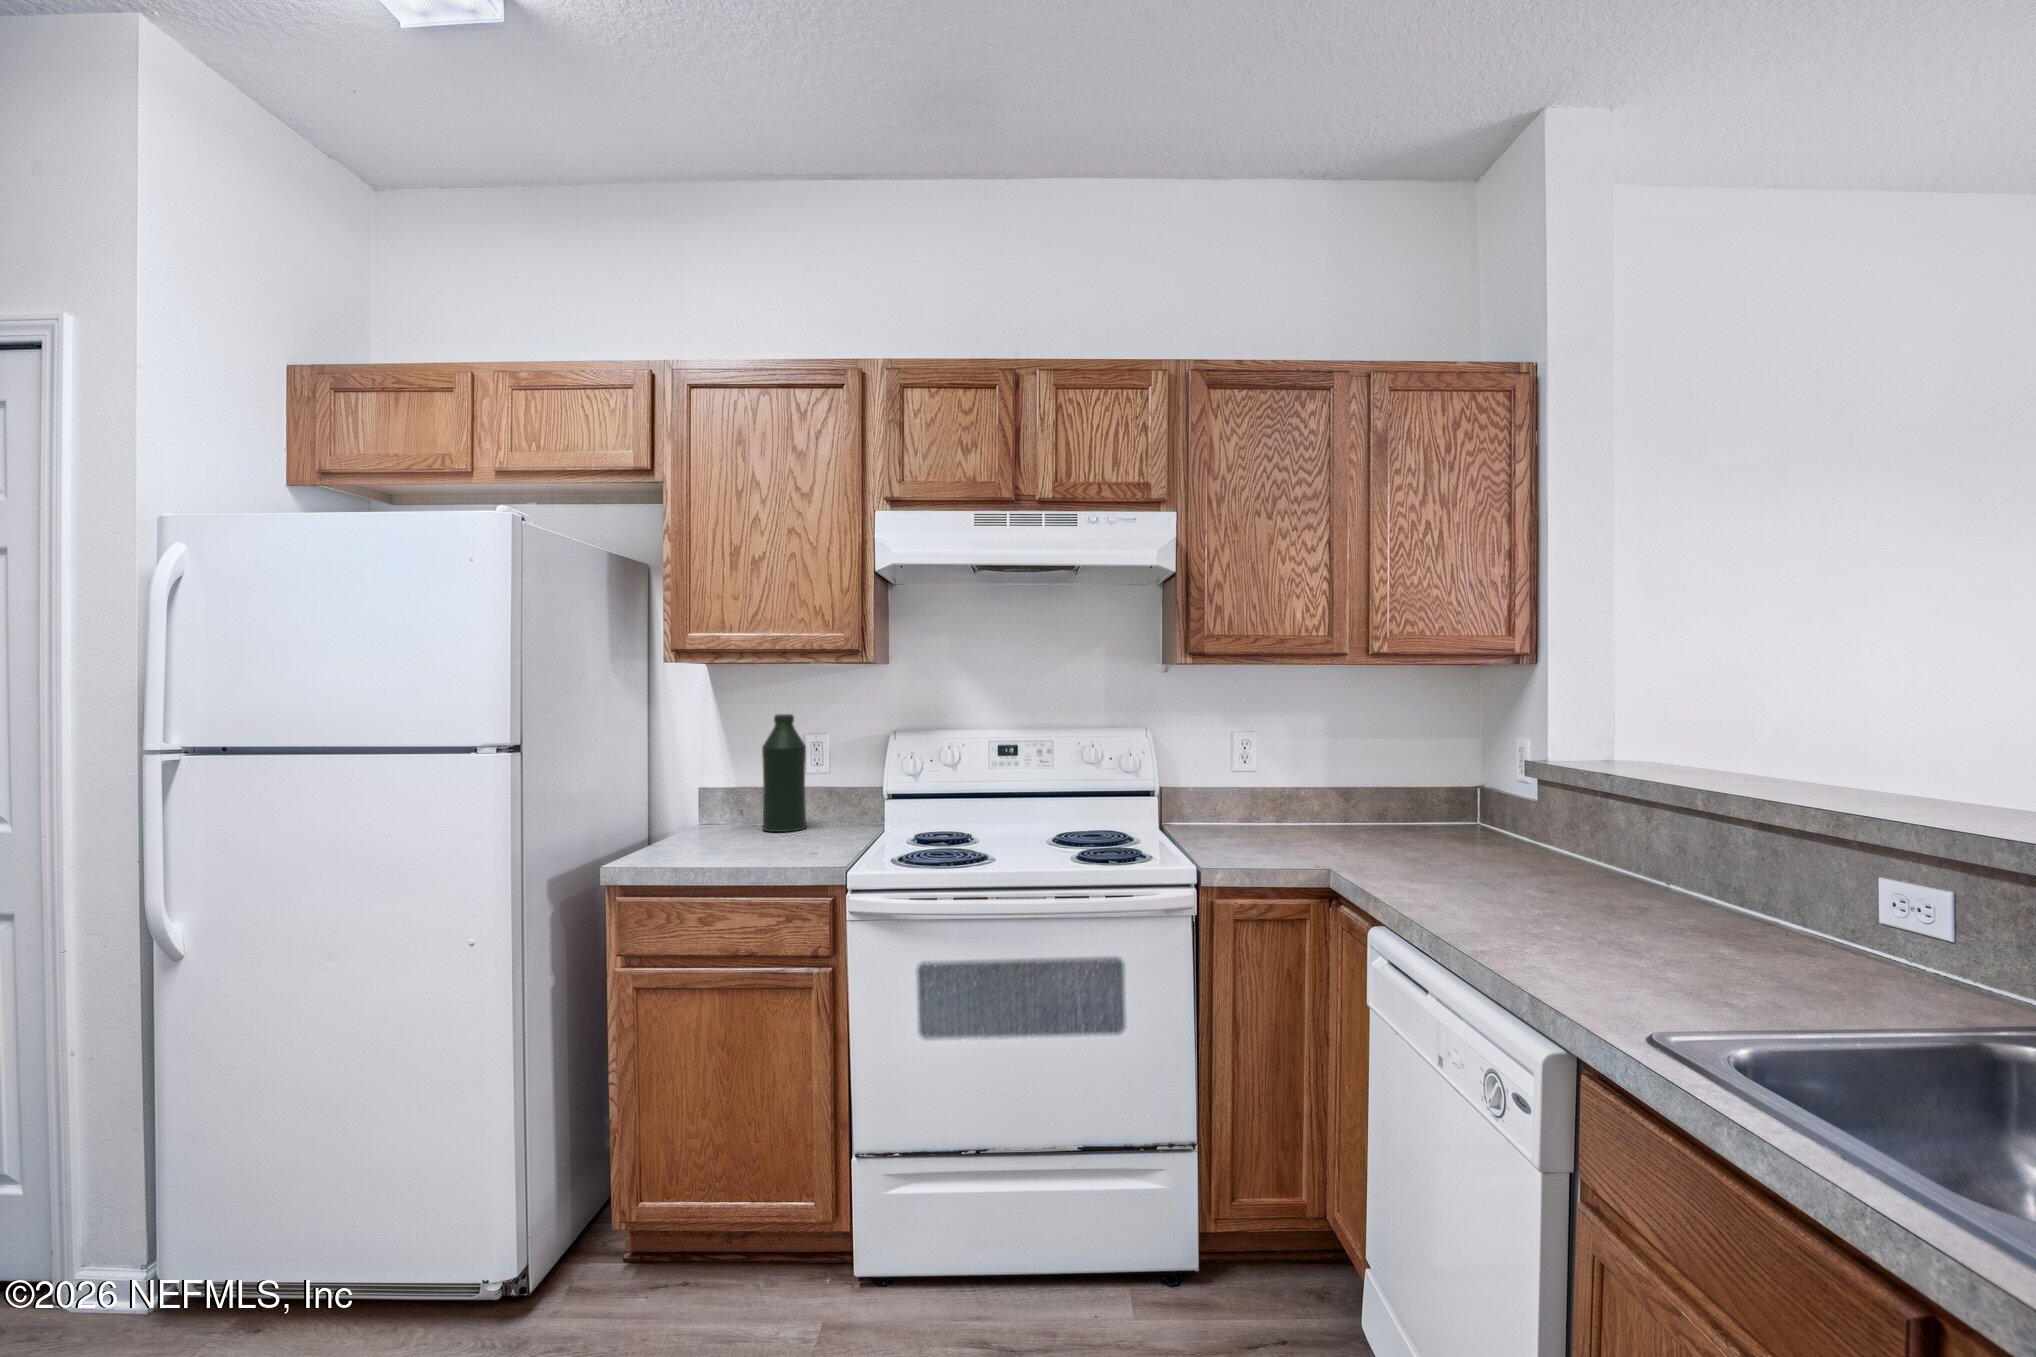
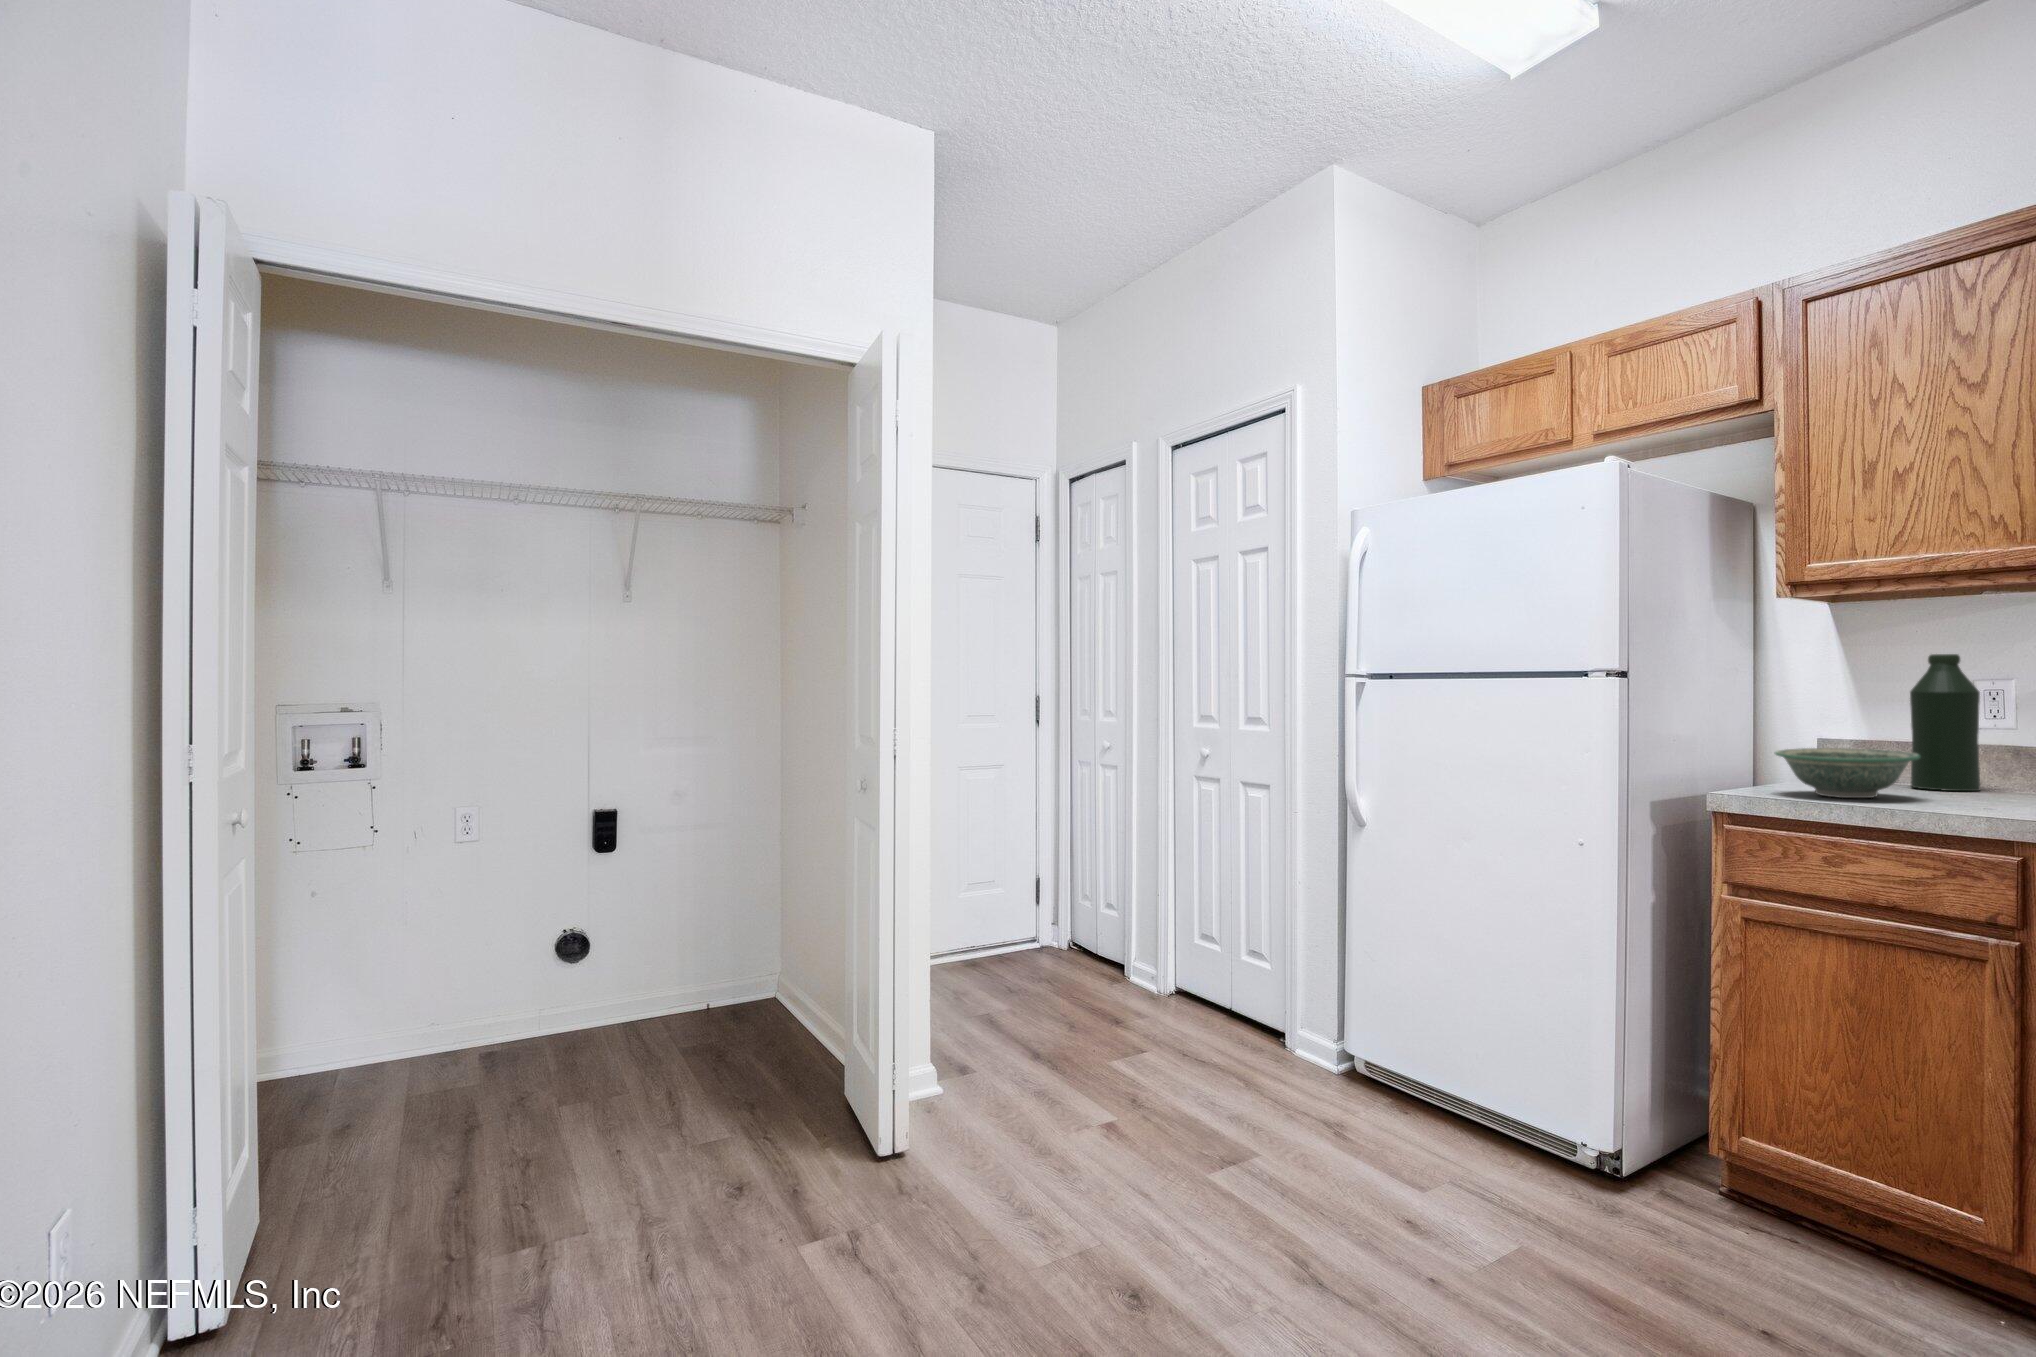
bowl: none [664,805,769,856] -> present [1775,748,1920,798]

